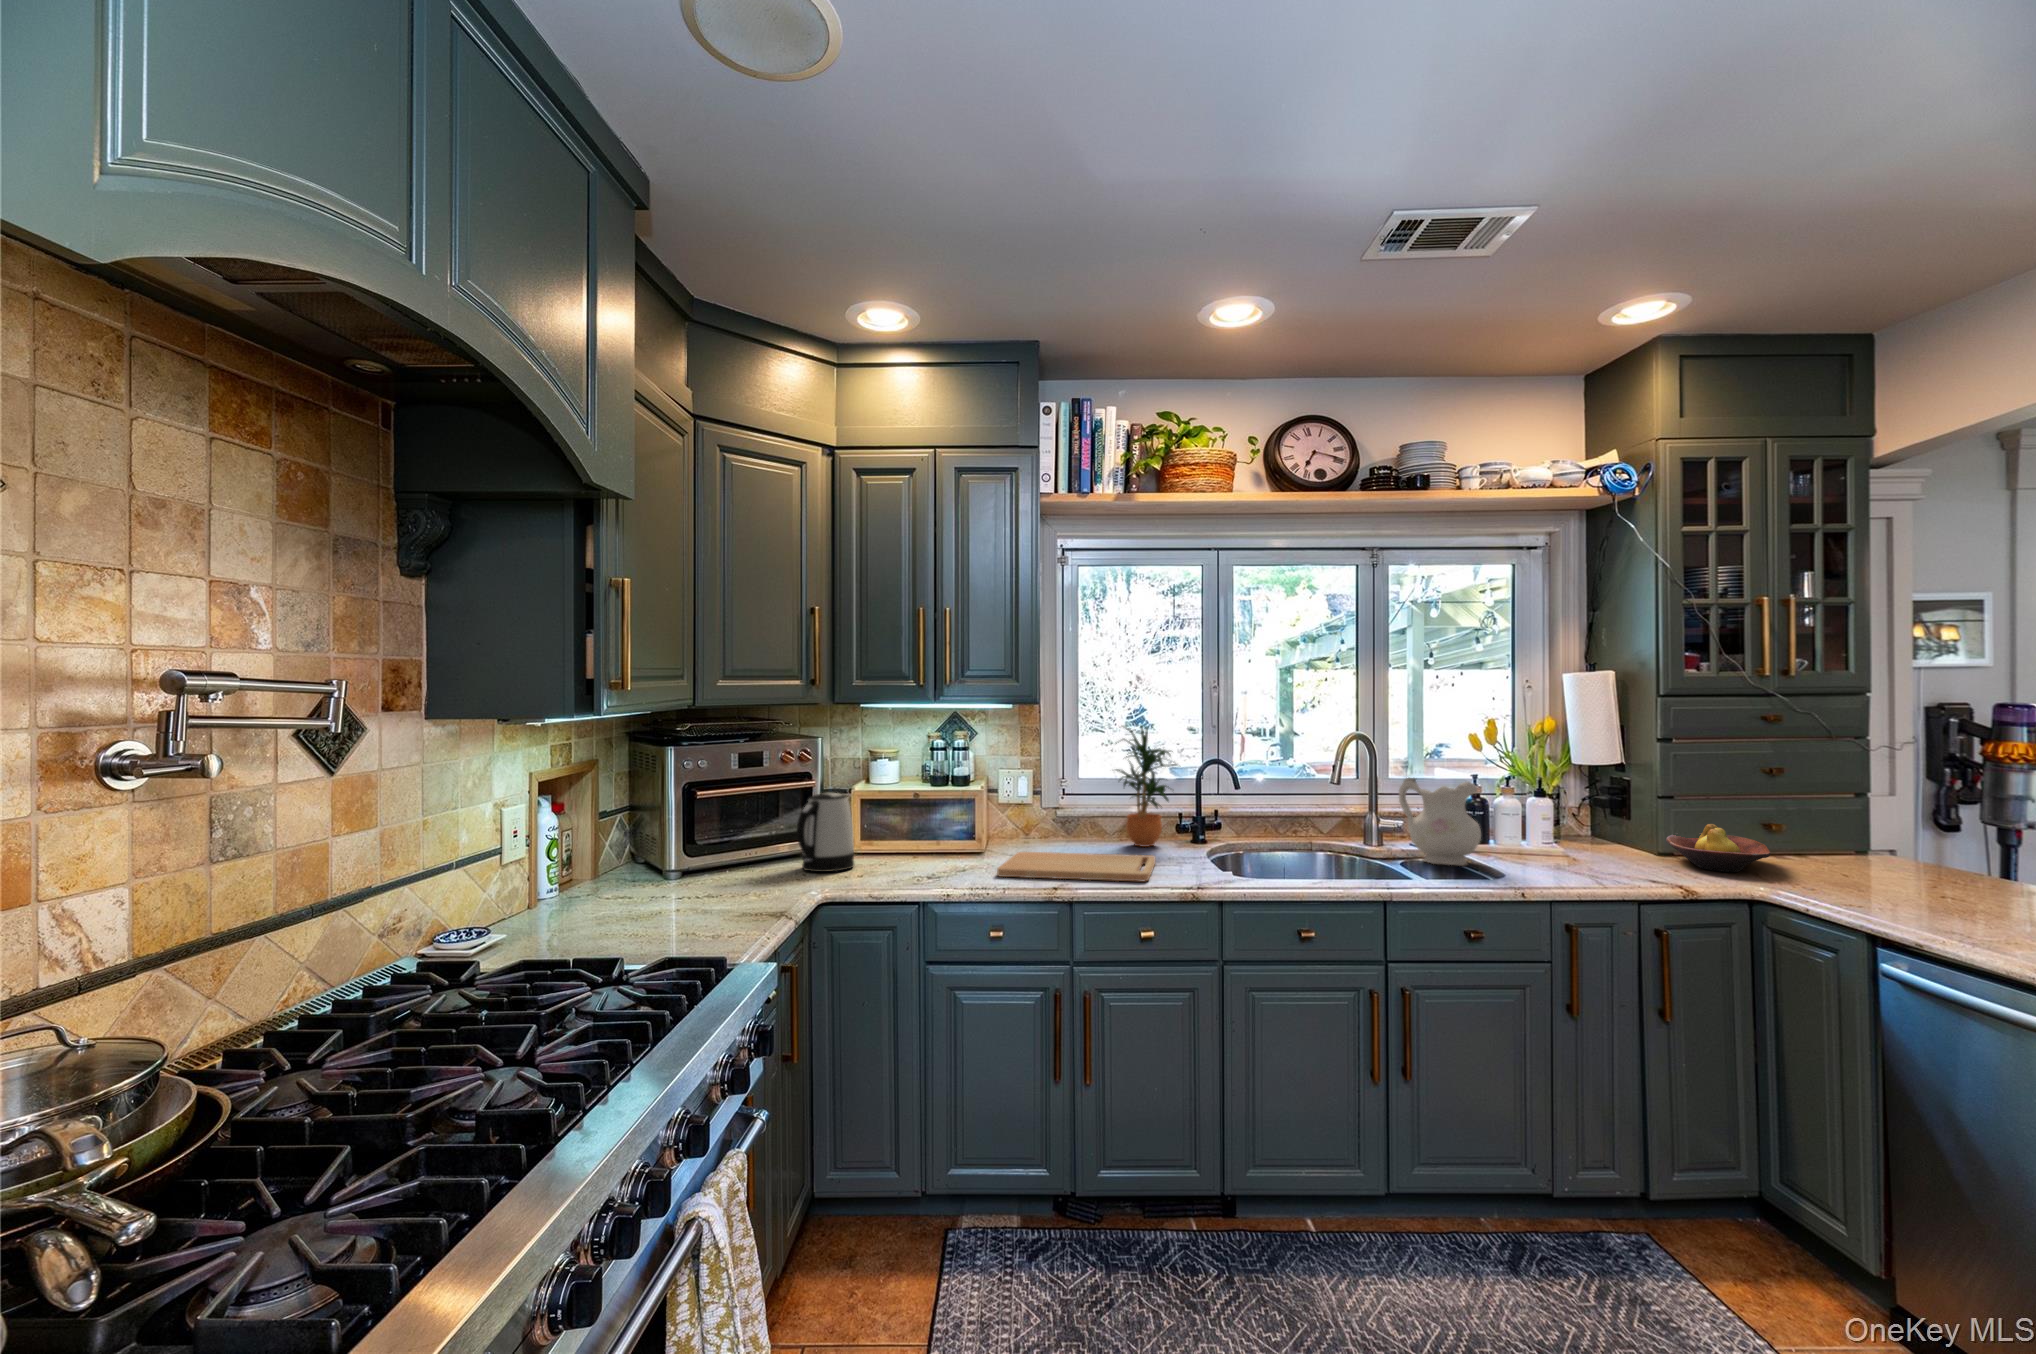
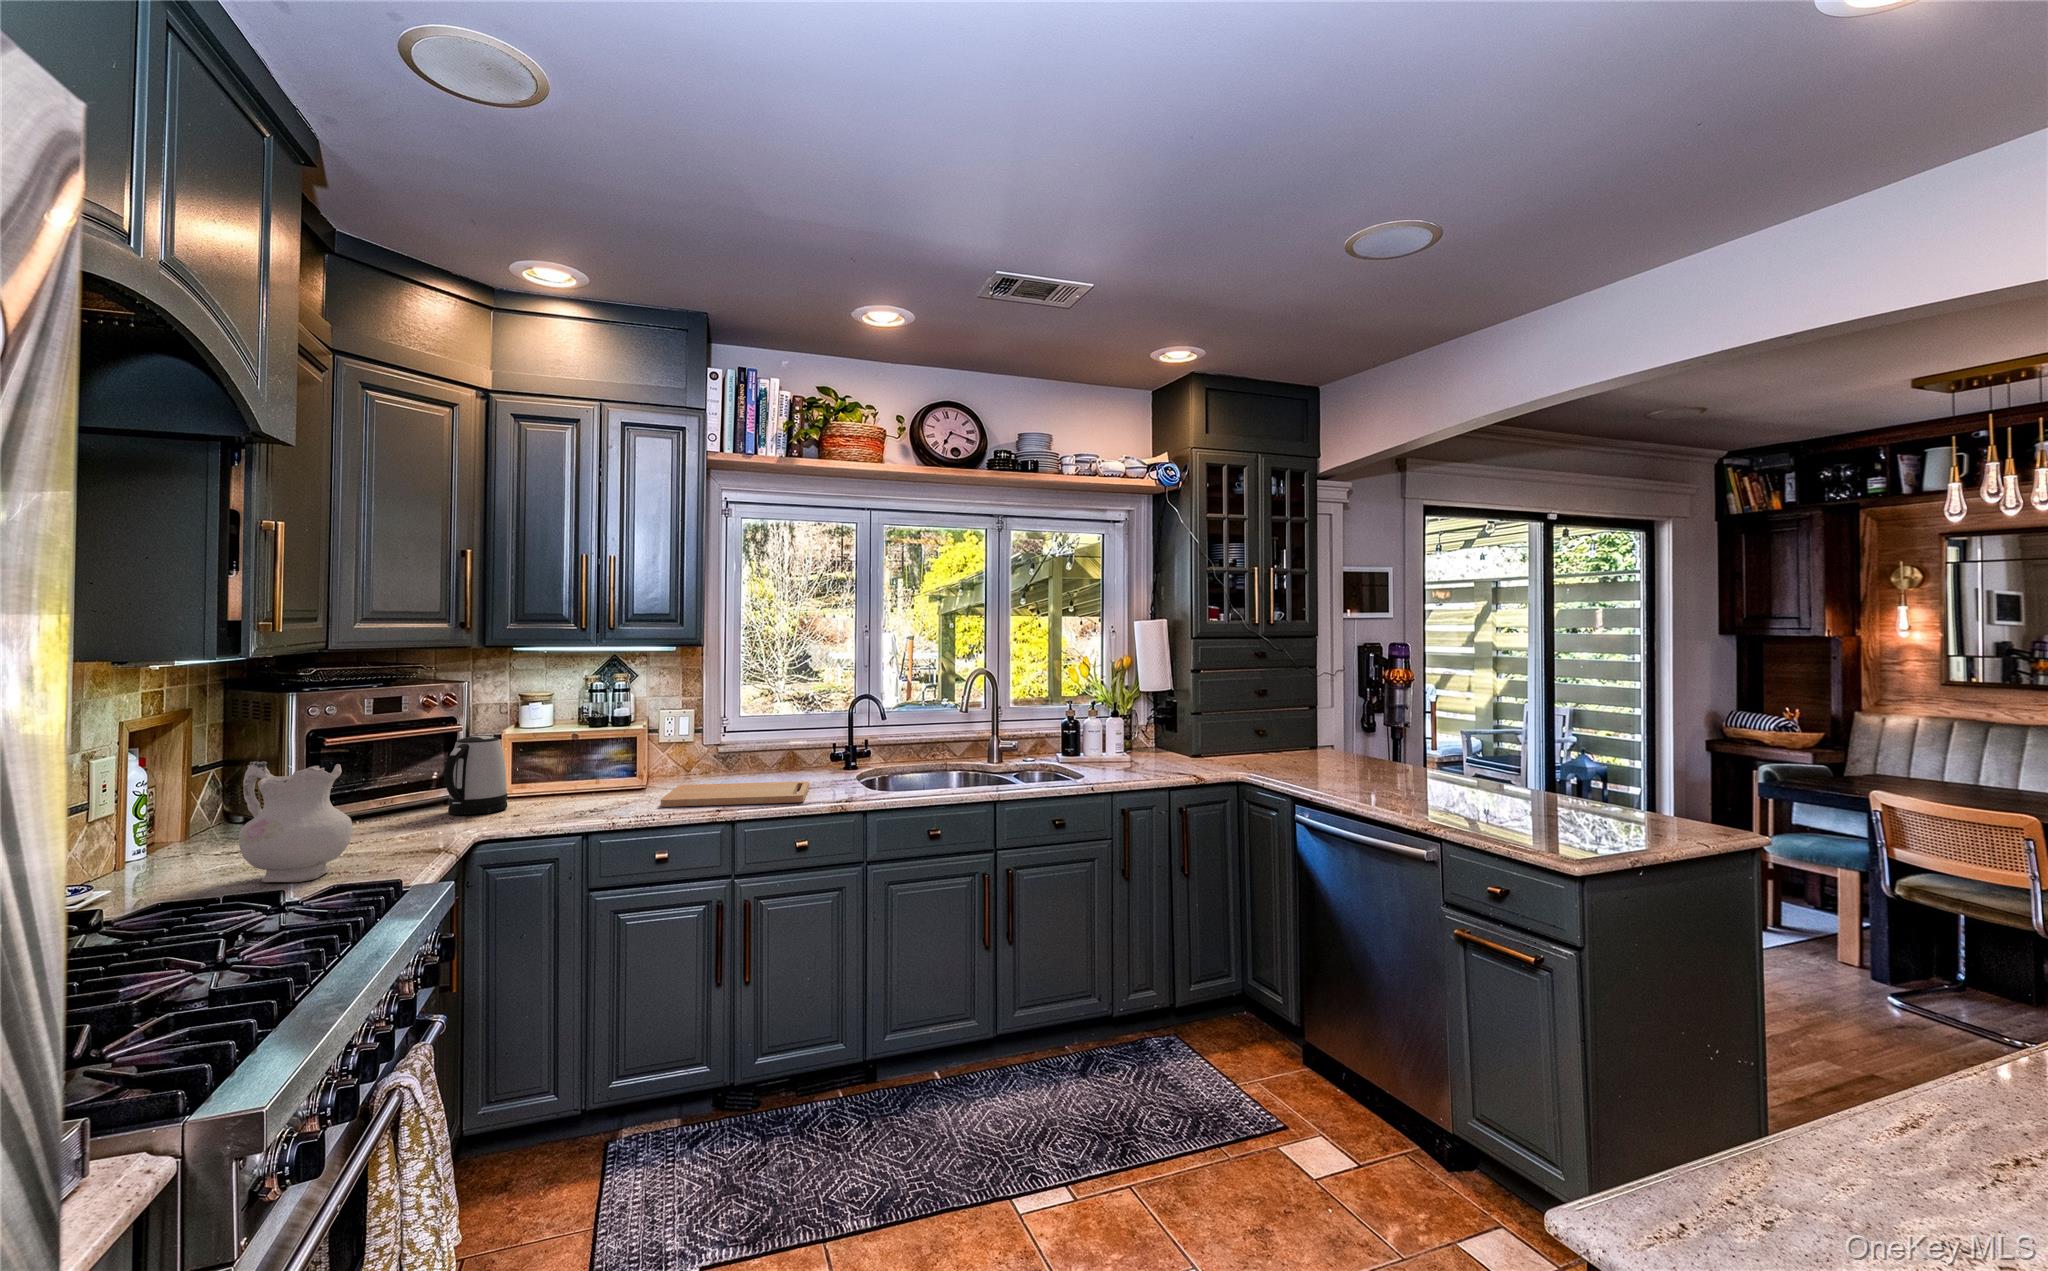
potted plant: present [1116,726,1176,847] -> none [767,666,833,776]
ceramic pitcher: present [1399,778,1481,866] -> present [239,761,353,882]
fruit bowl: present [1666,824,1771,872] -> none [1196,736,1257,770]

